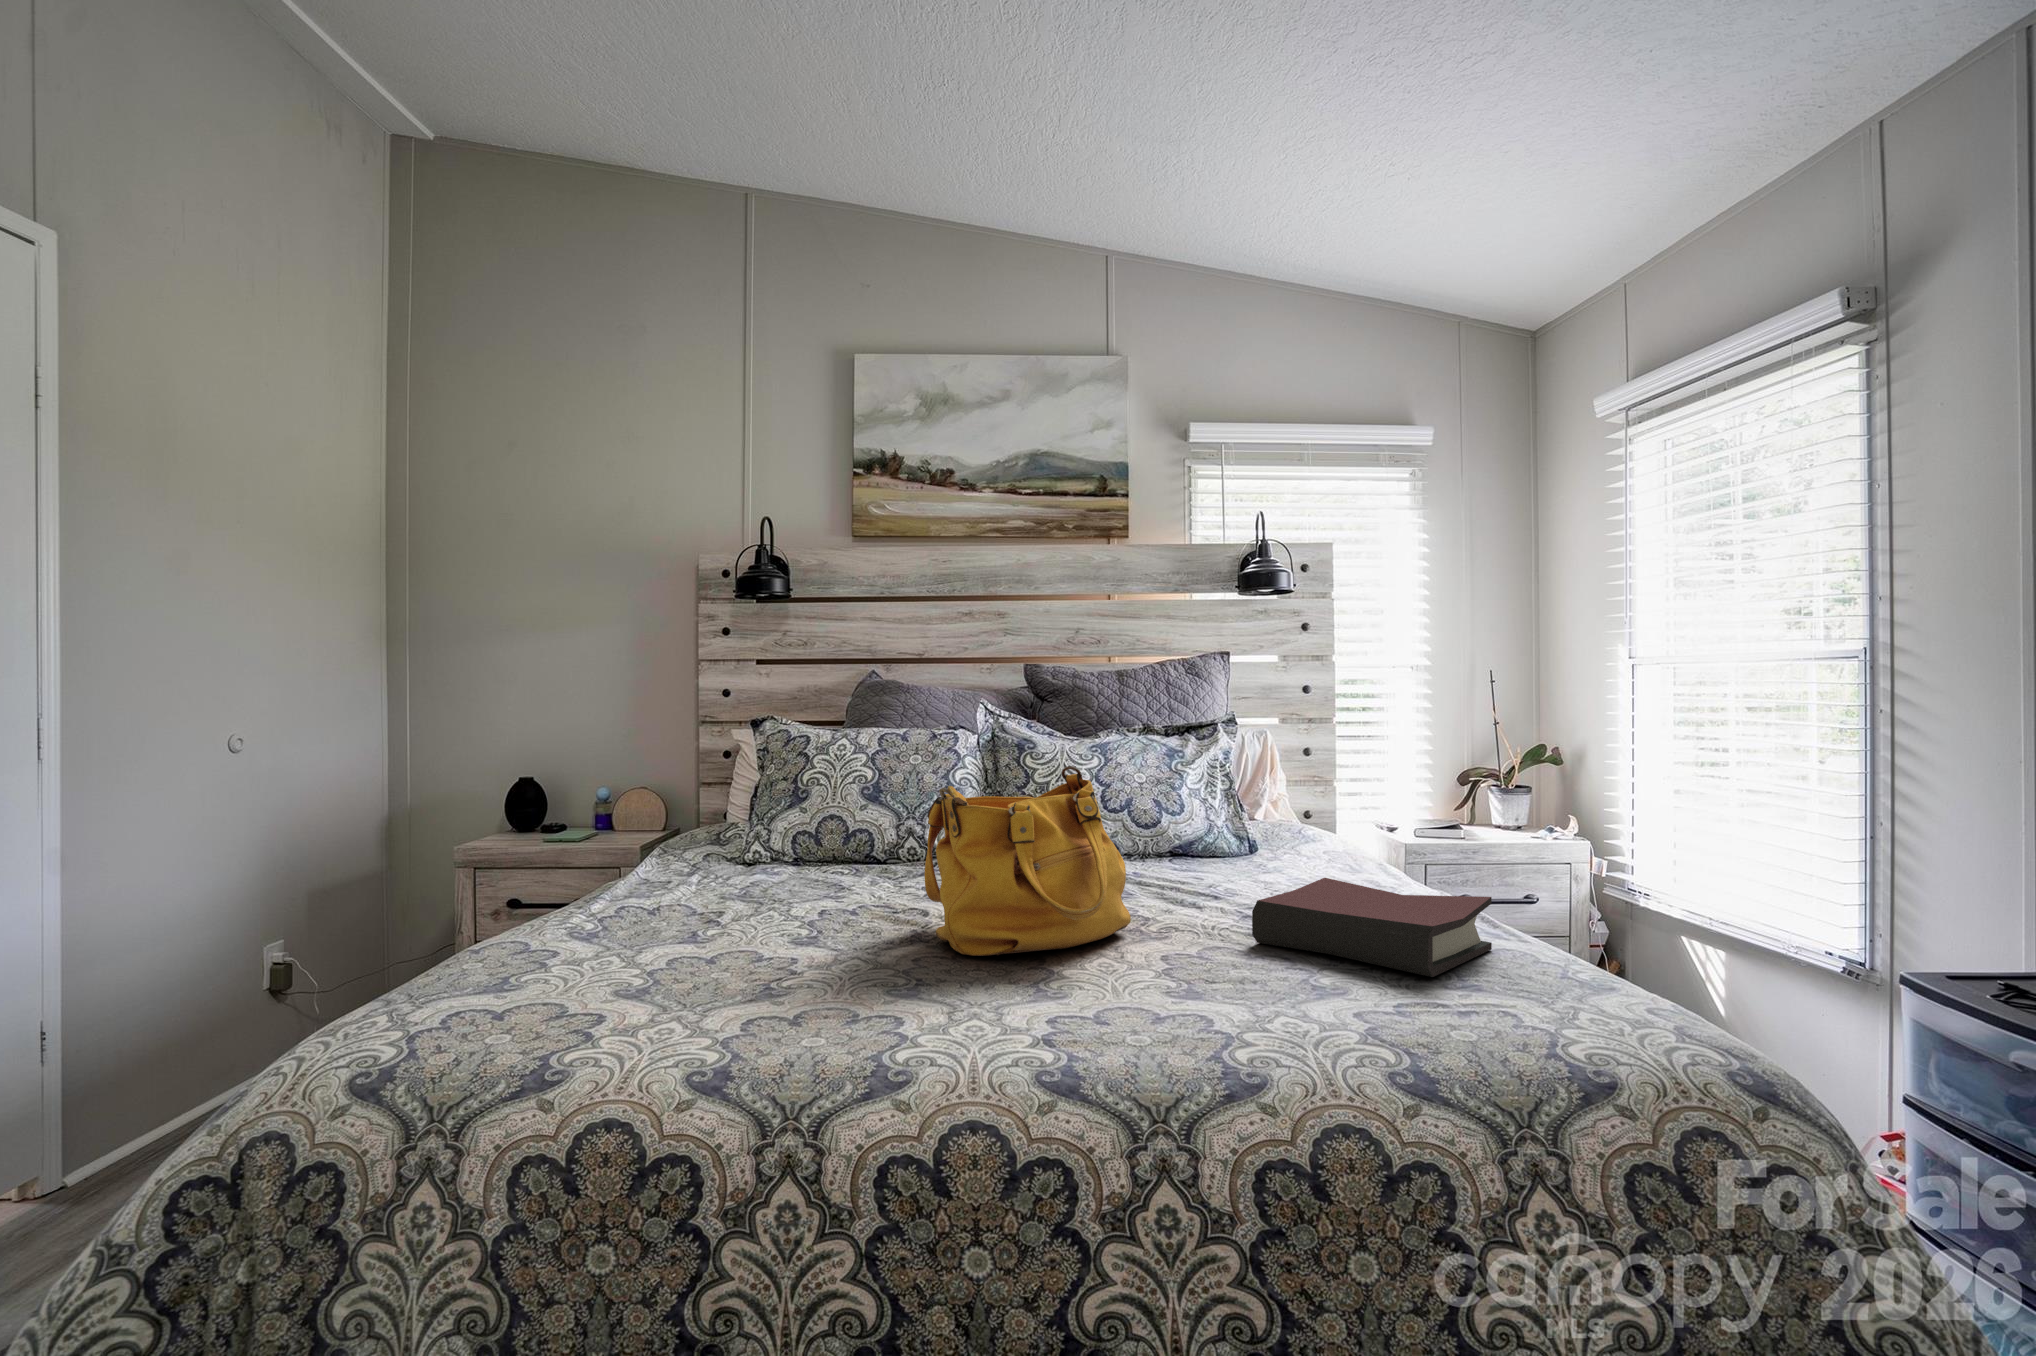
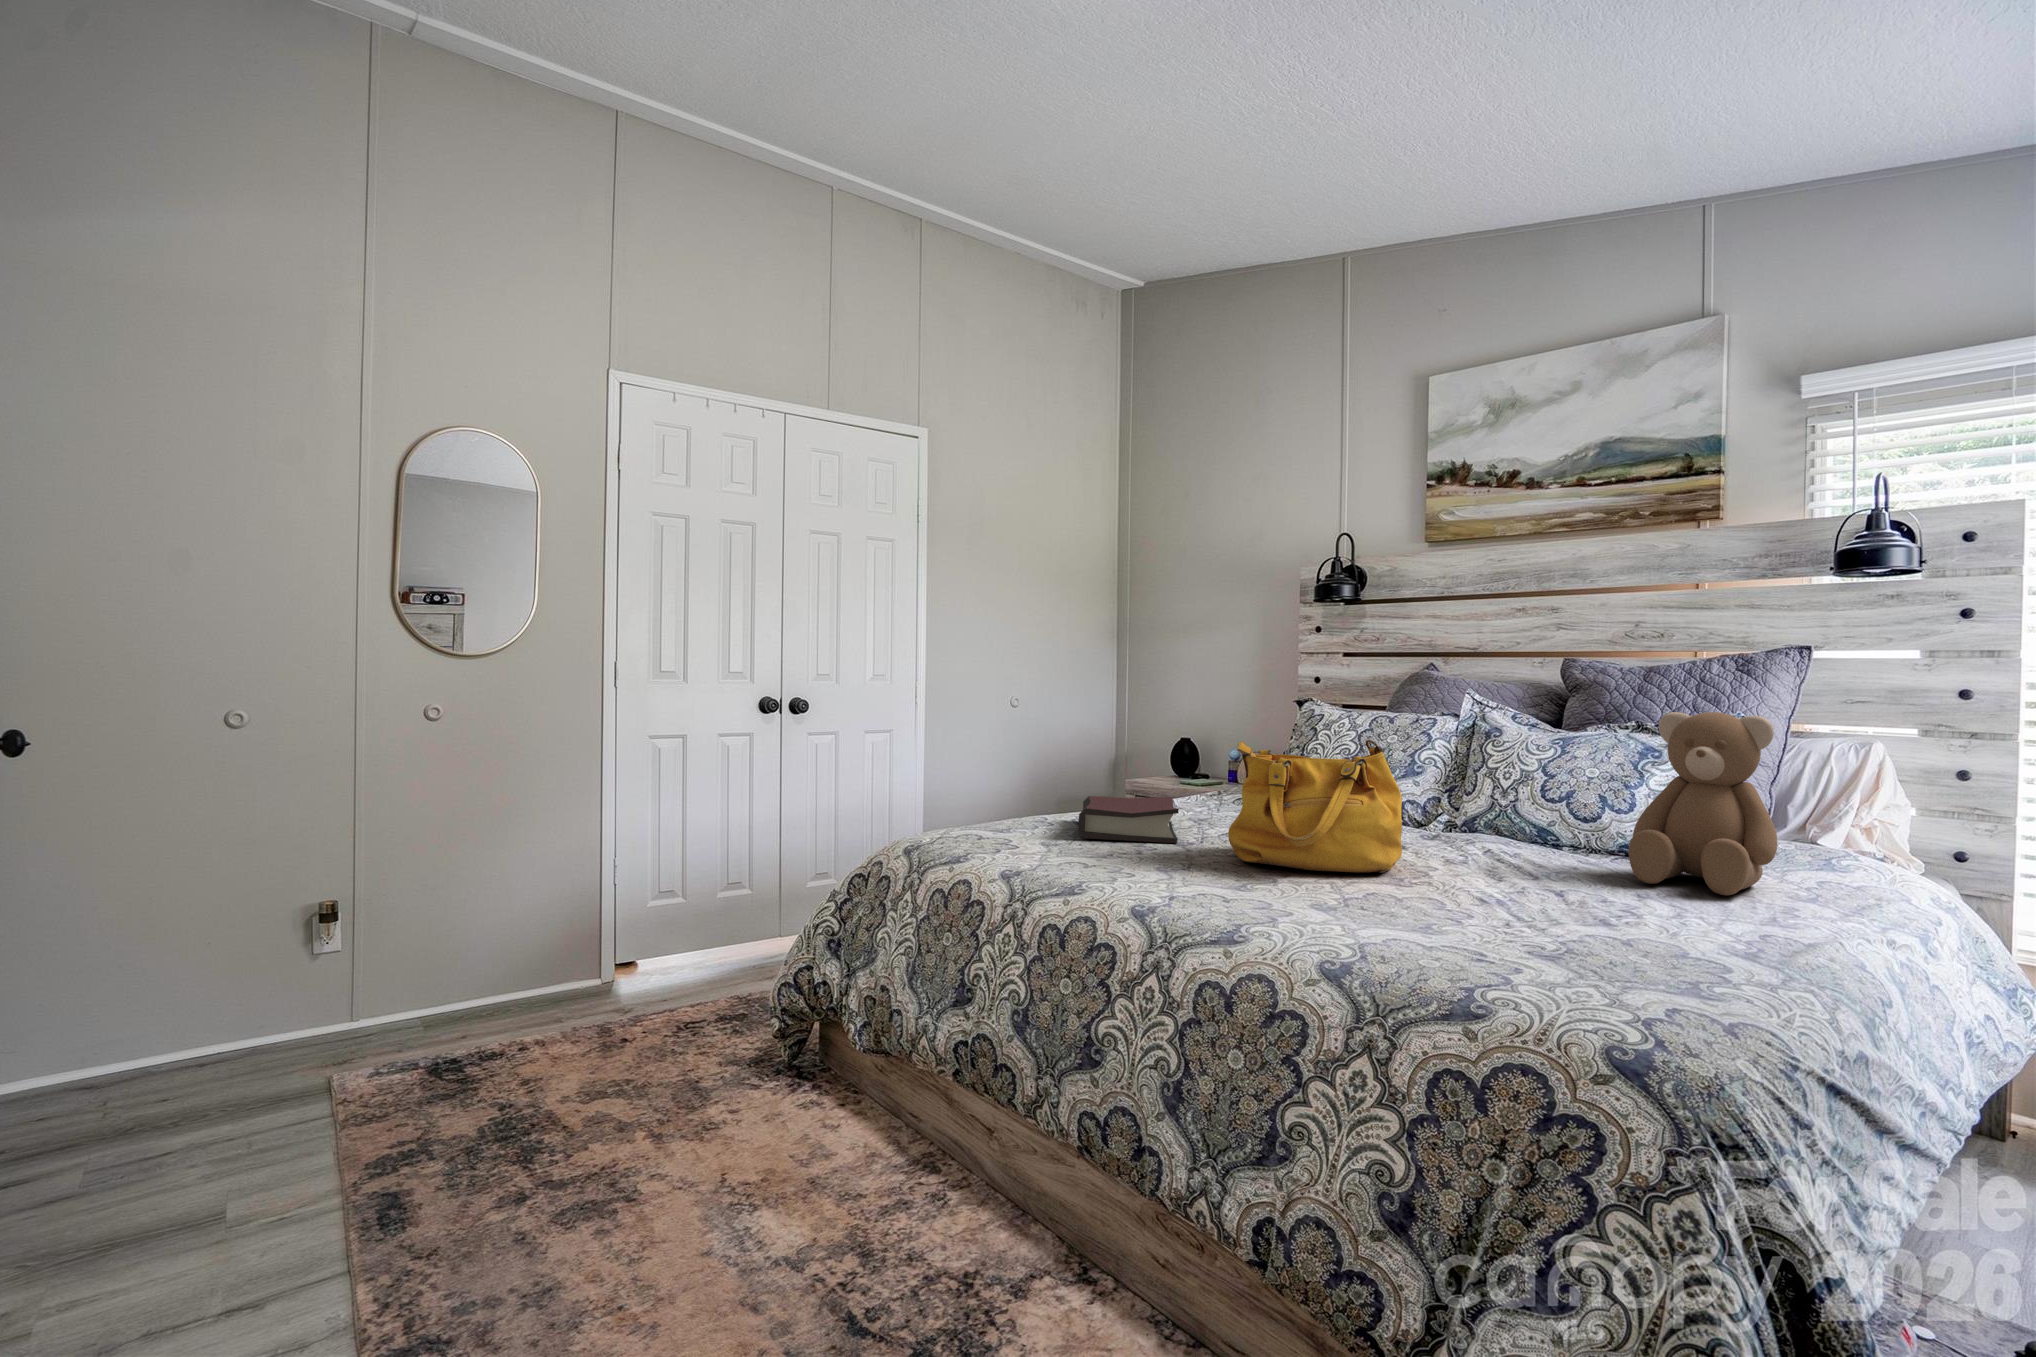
teddy bear: none [1234,708,1361,883] -> present [1629,712,1777,895]
hardback book: present [1252,878,1492,977] -> present [1078,796,1179,843]

